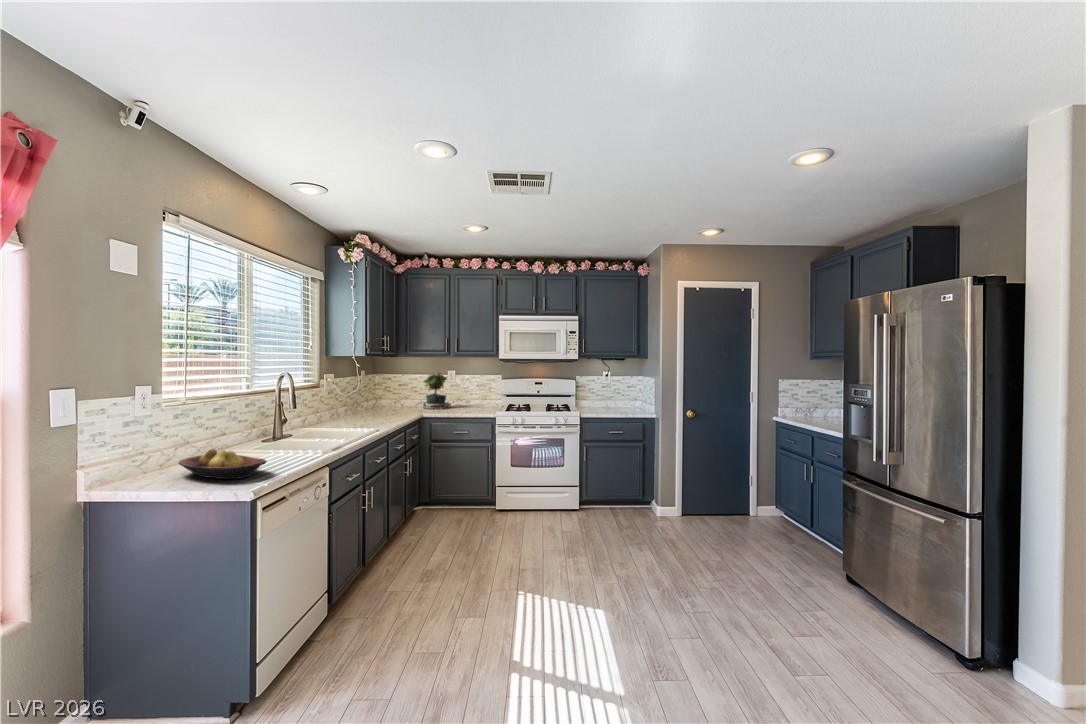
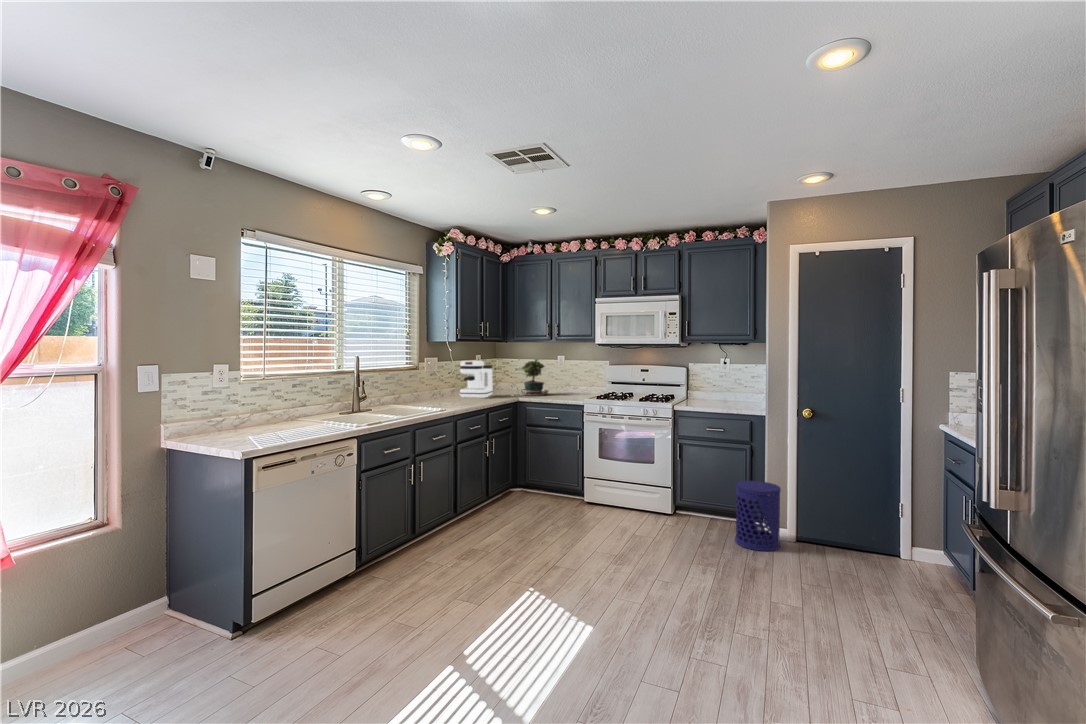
coffee maker: none [365,375,397,414] -> present [460,361,493,398]
fruit bowl: present [179,449,266,479] -> none [231,415,288,440]
waste bin: none [641,473,676,530] -> present [735,481,781,551]

